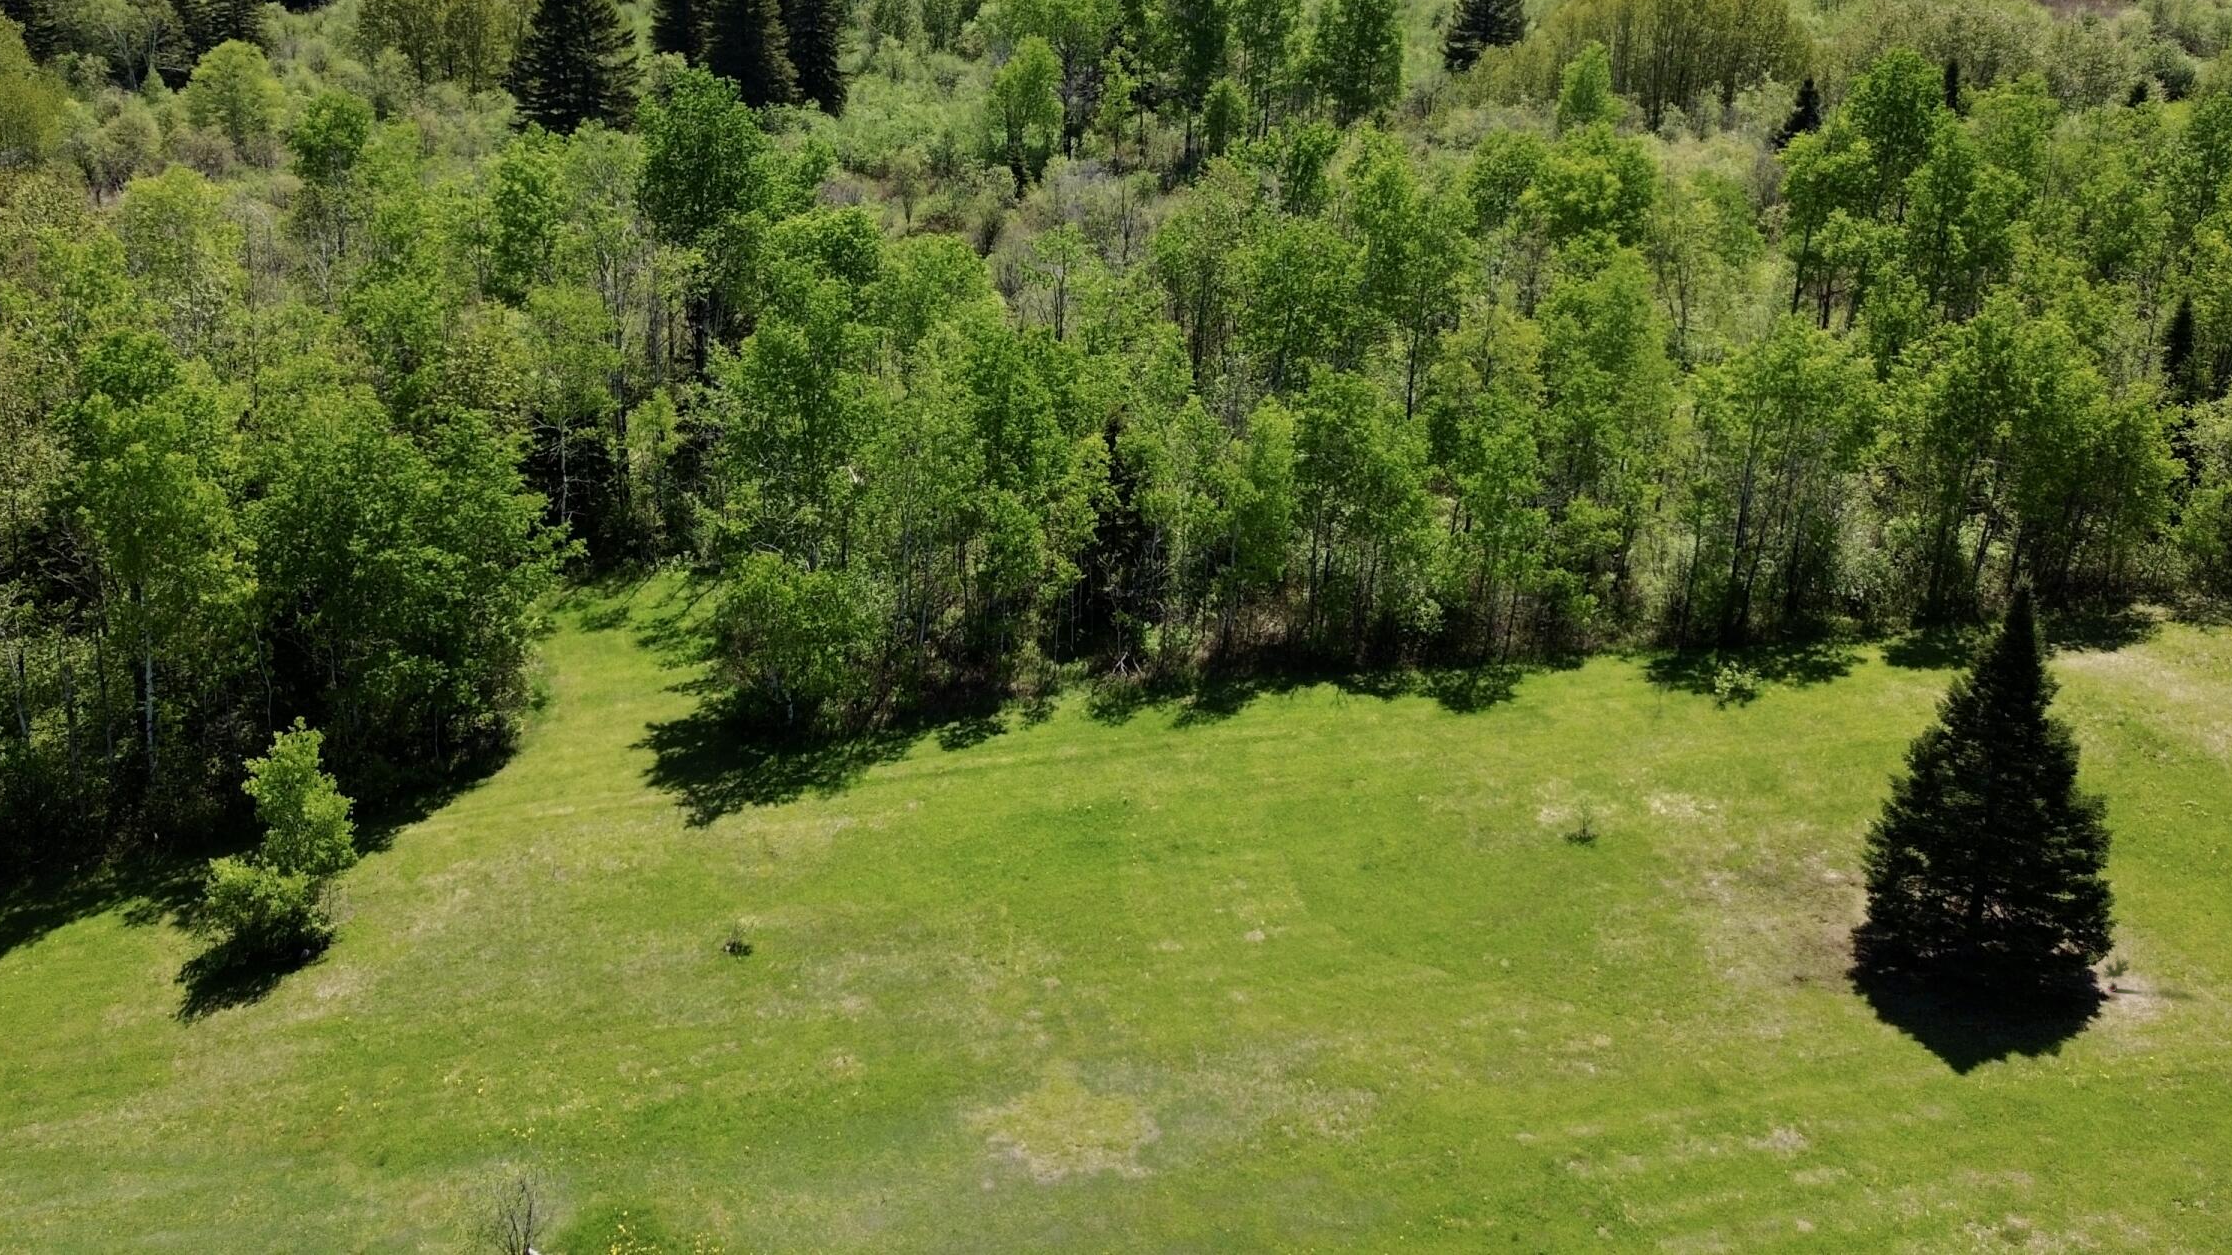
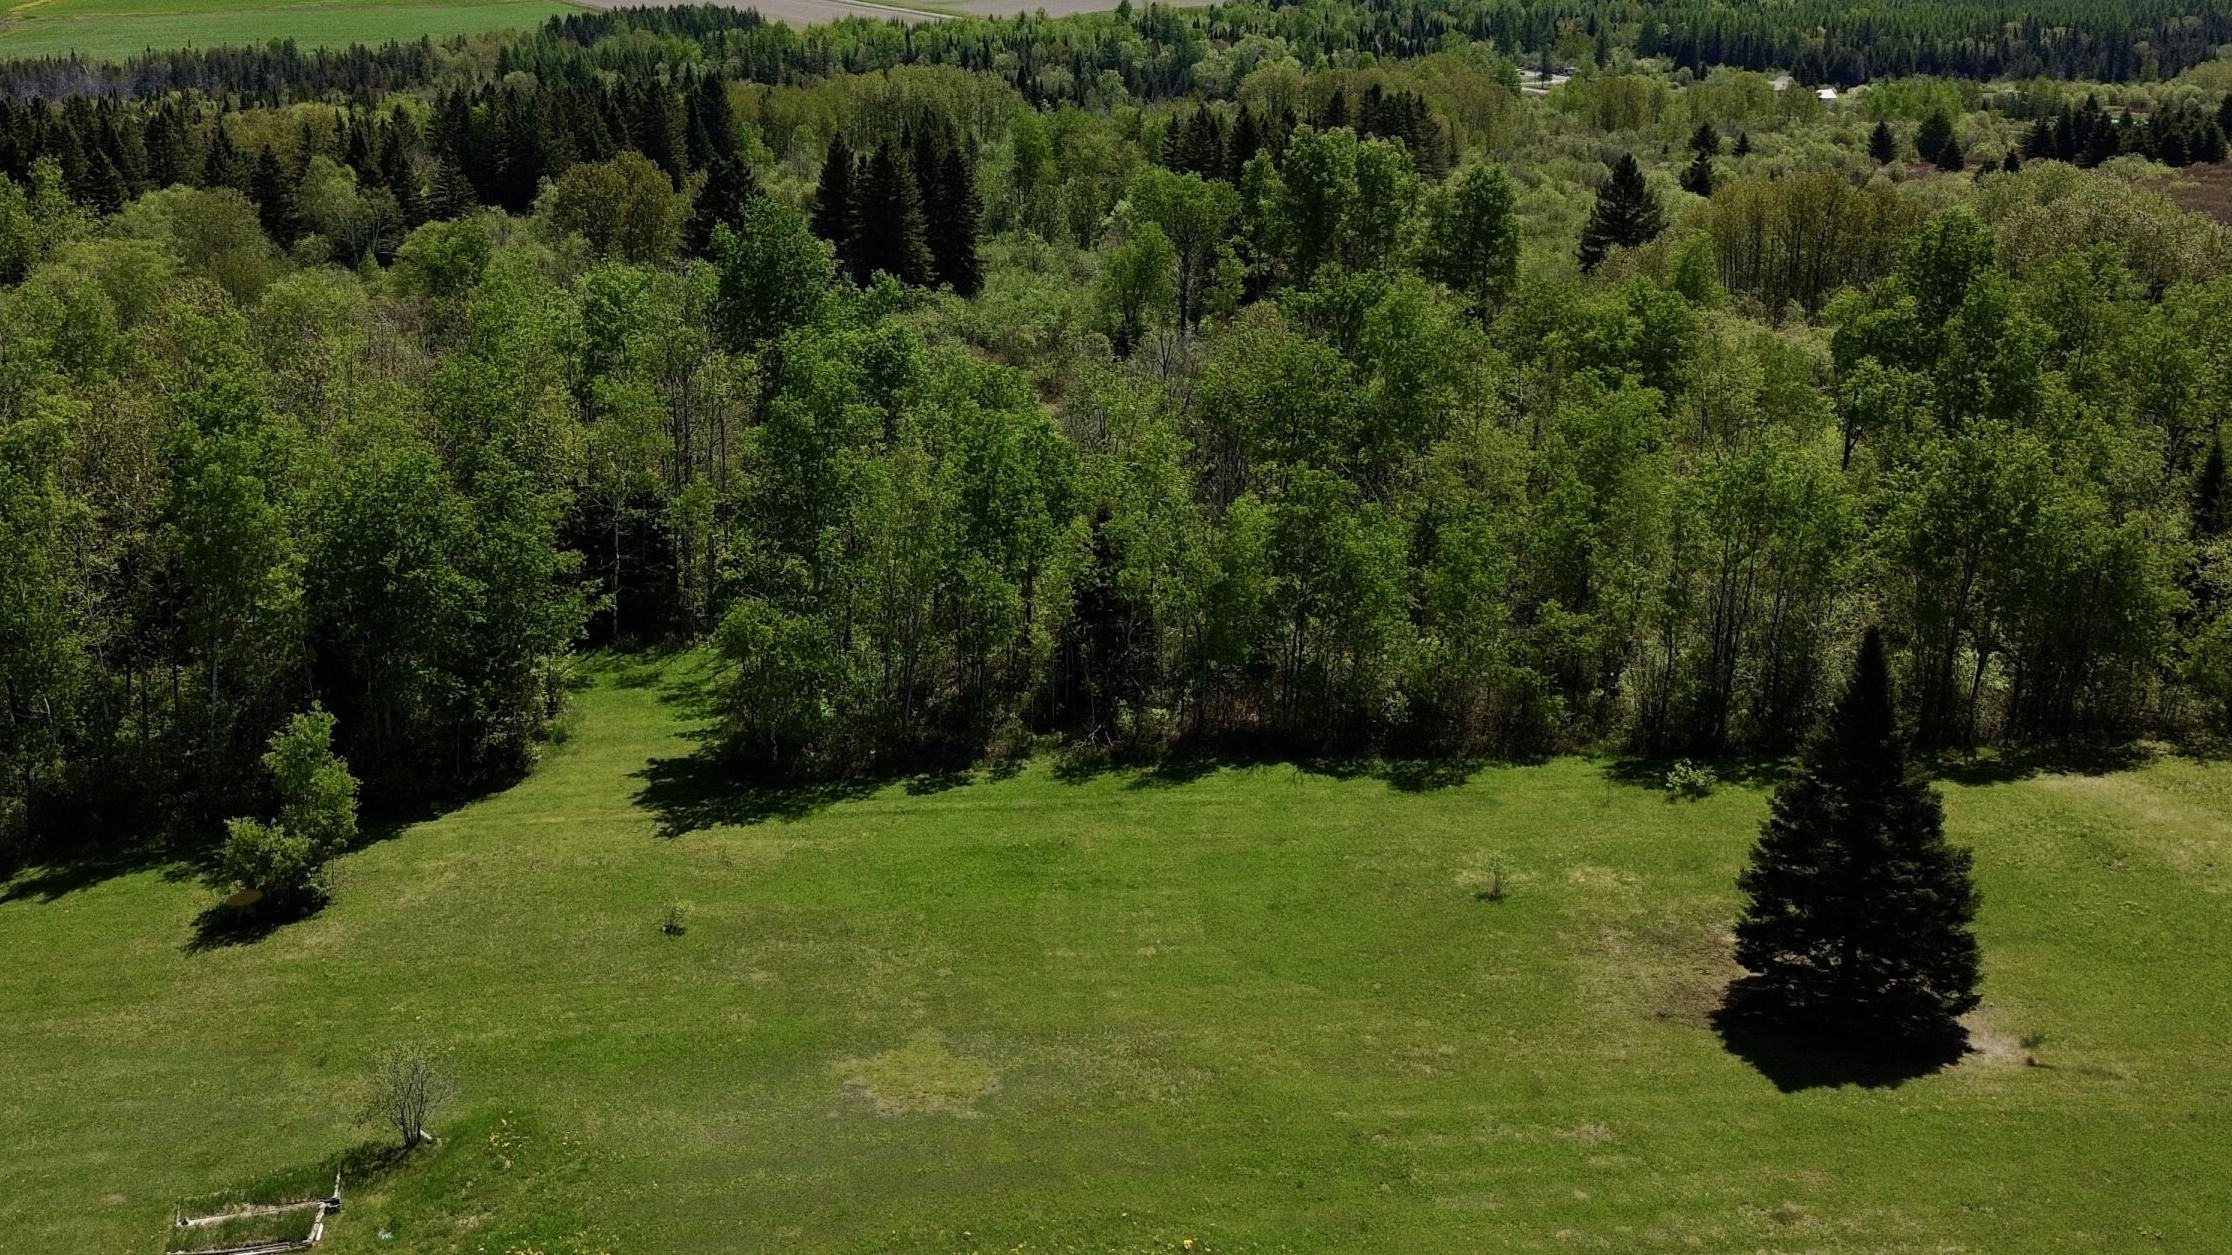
round table: none [213,935,255,977] -> present [226,889,262,919]

